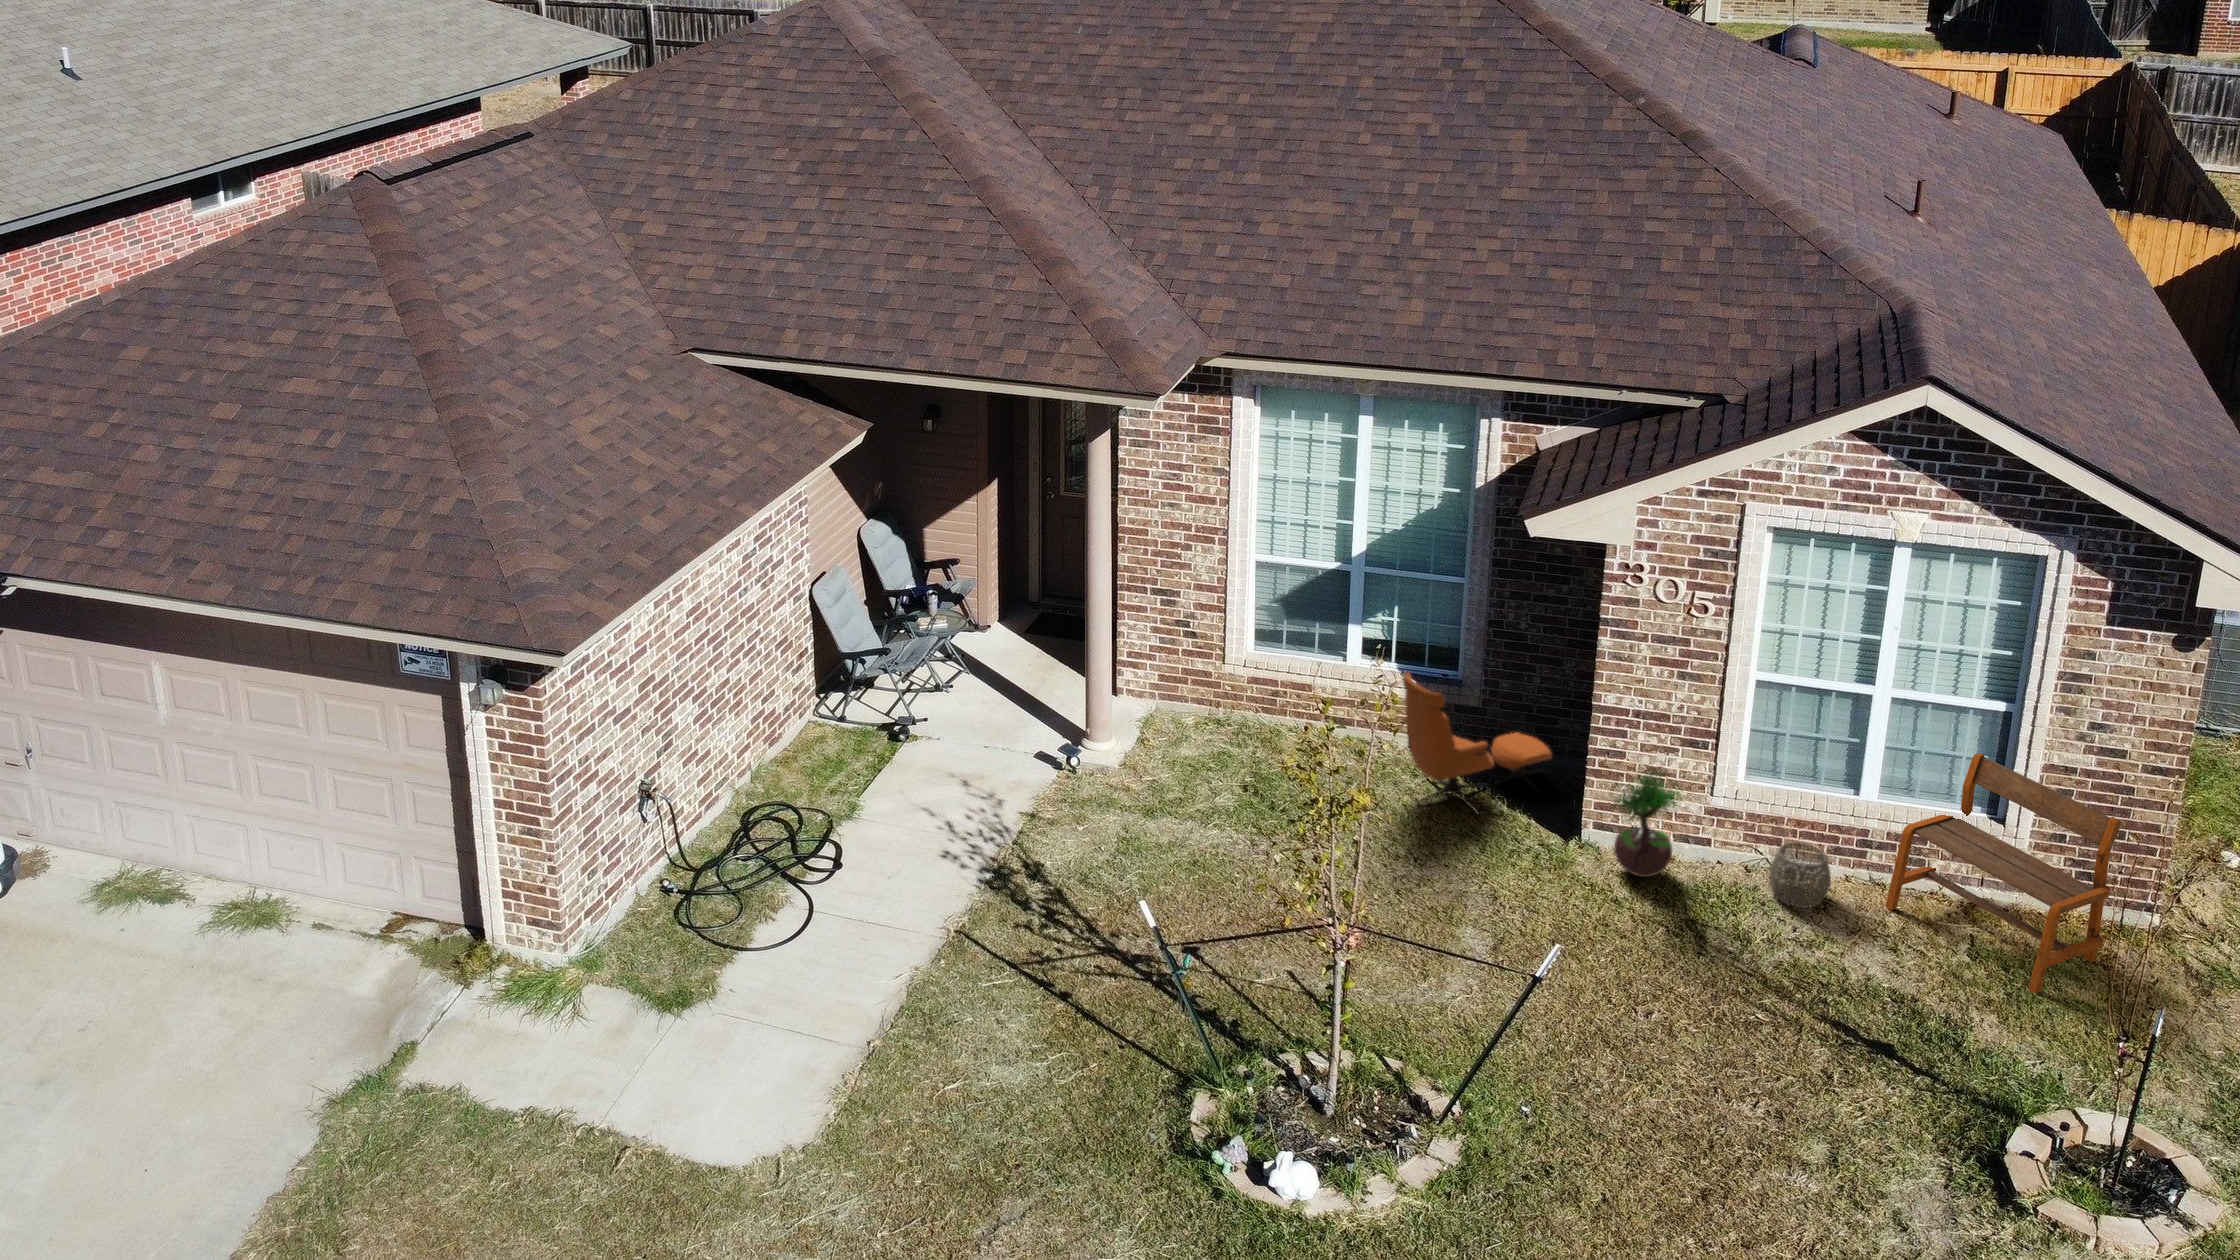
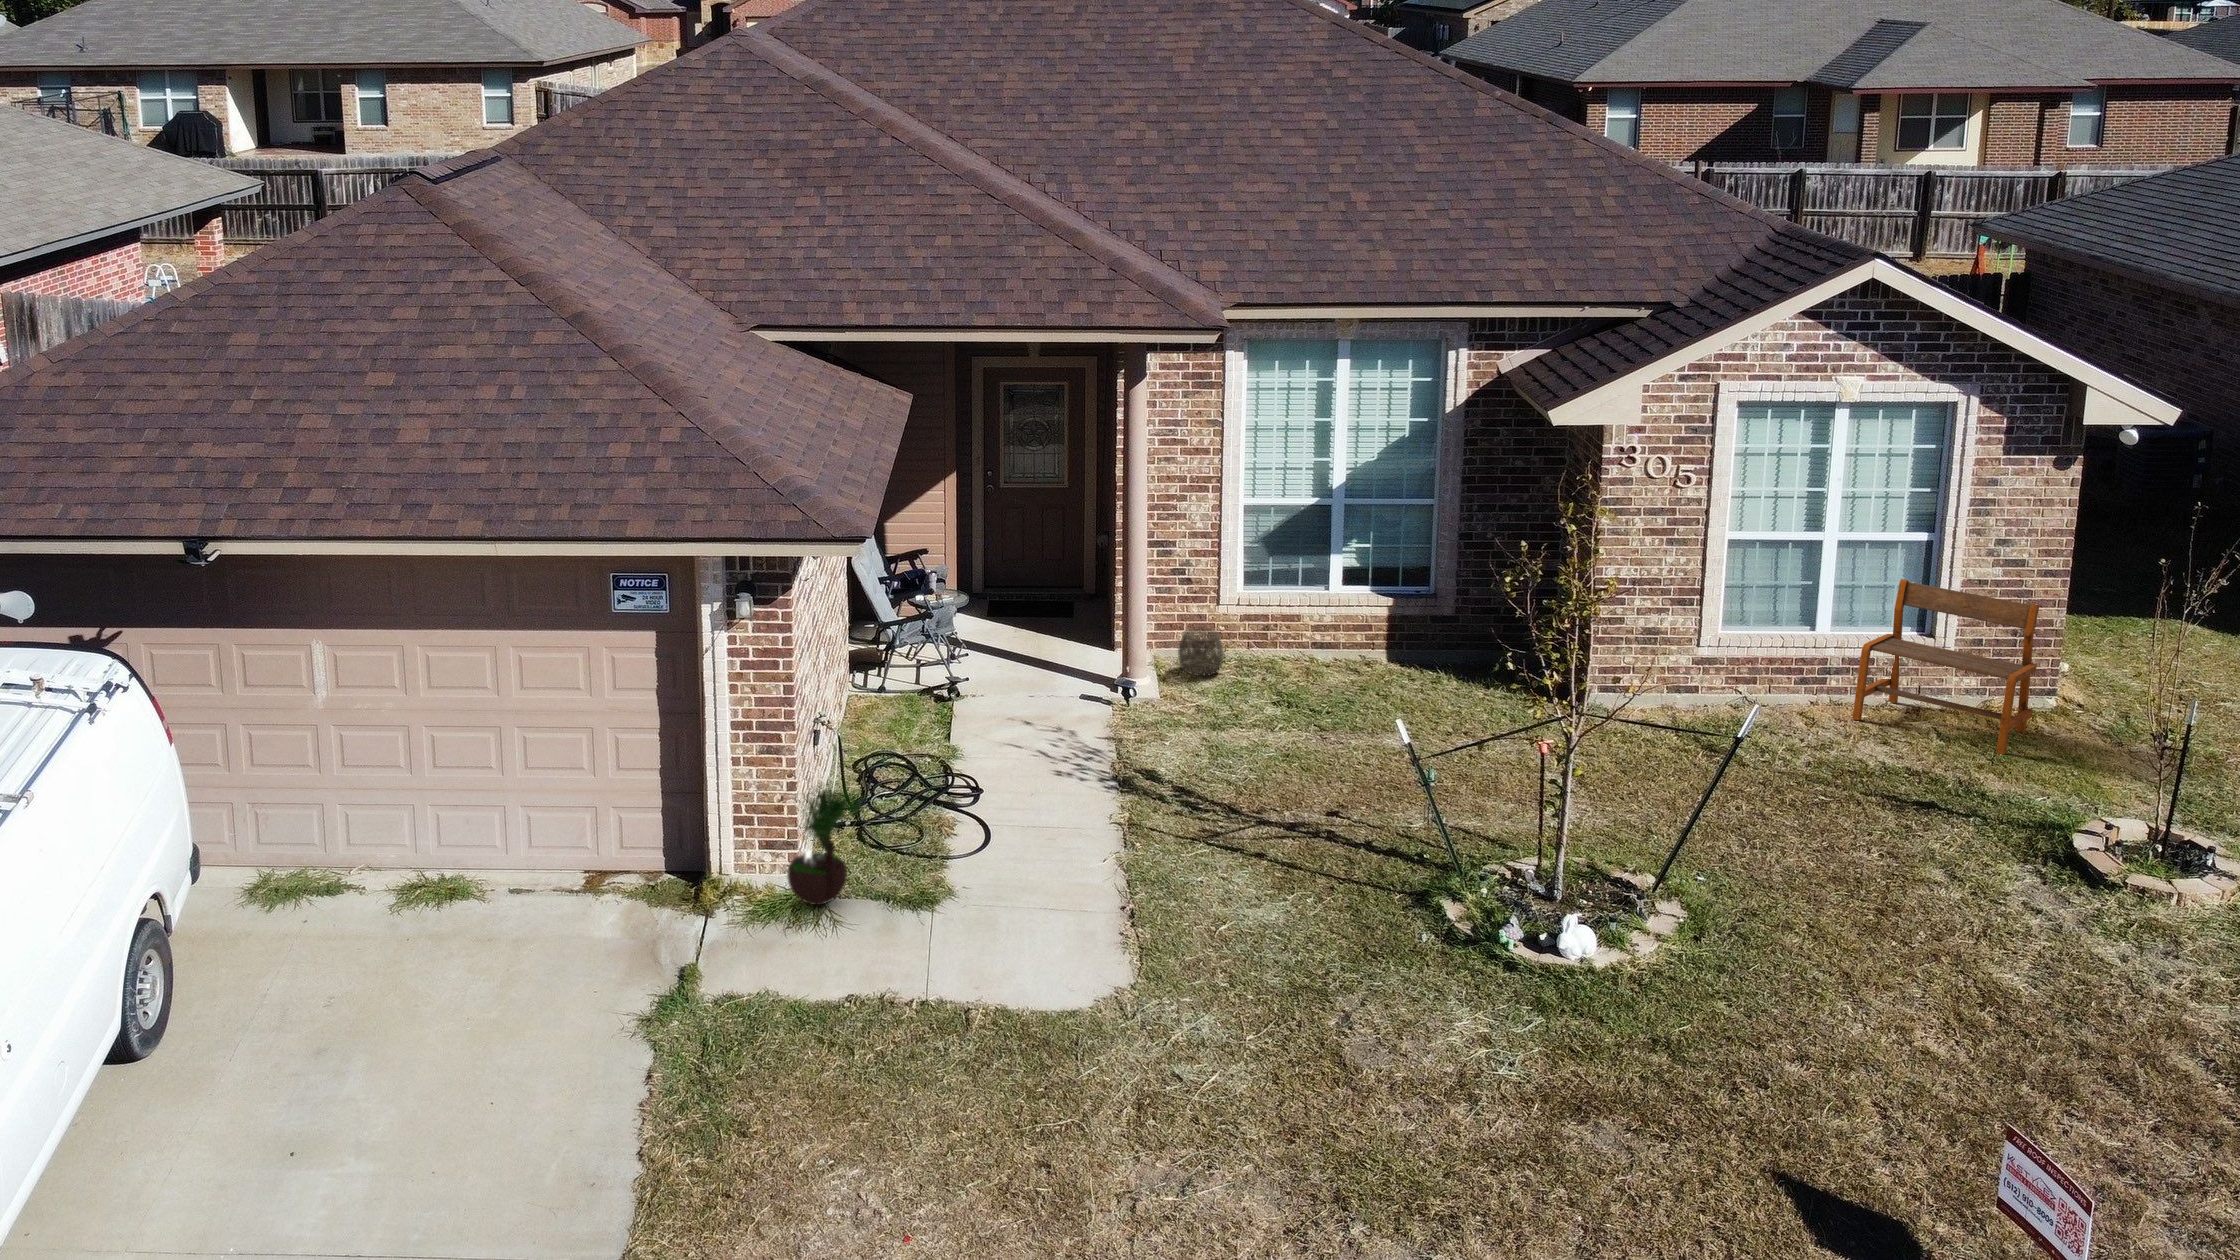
lounge chair: present [1403,672,1552,814] -> none [1421,577,1532,701]
potted tree: present [1608,766,1682,877] -> present [787,783,860,905]
woven basket: present [1769,842,1831,909] -> present [1178,628,1224,676]

